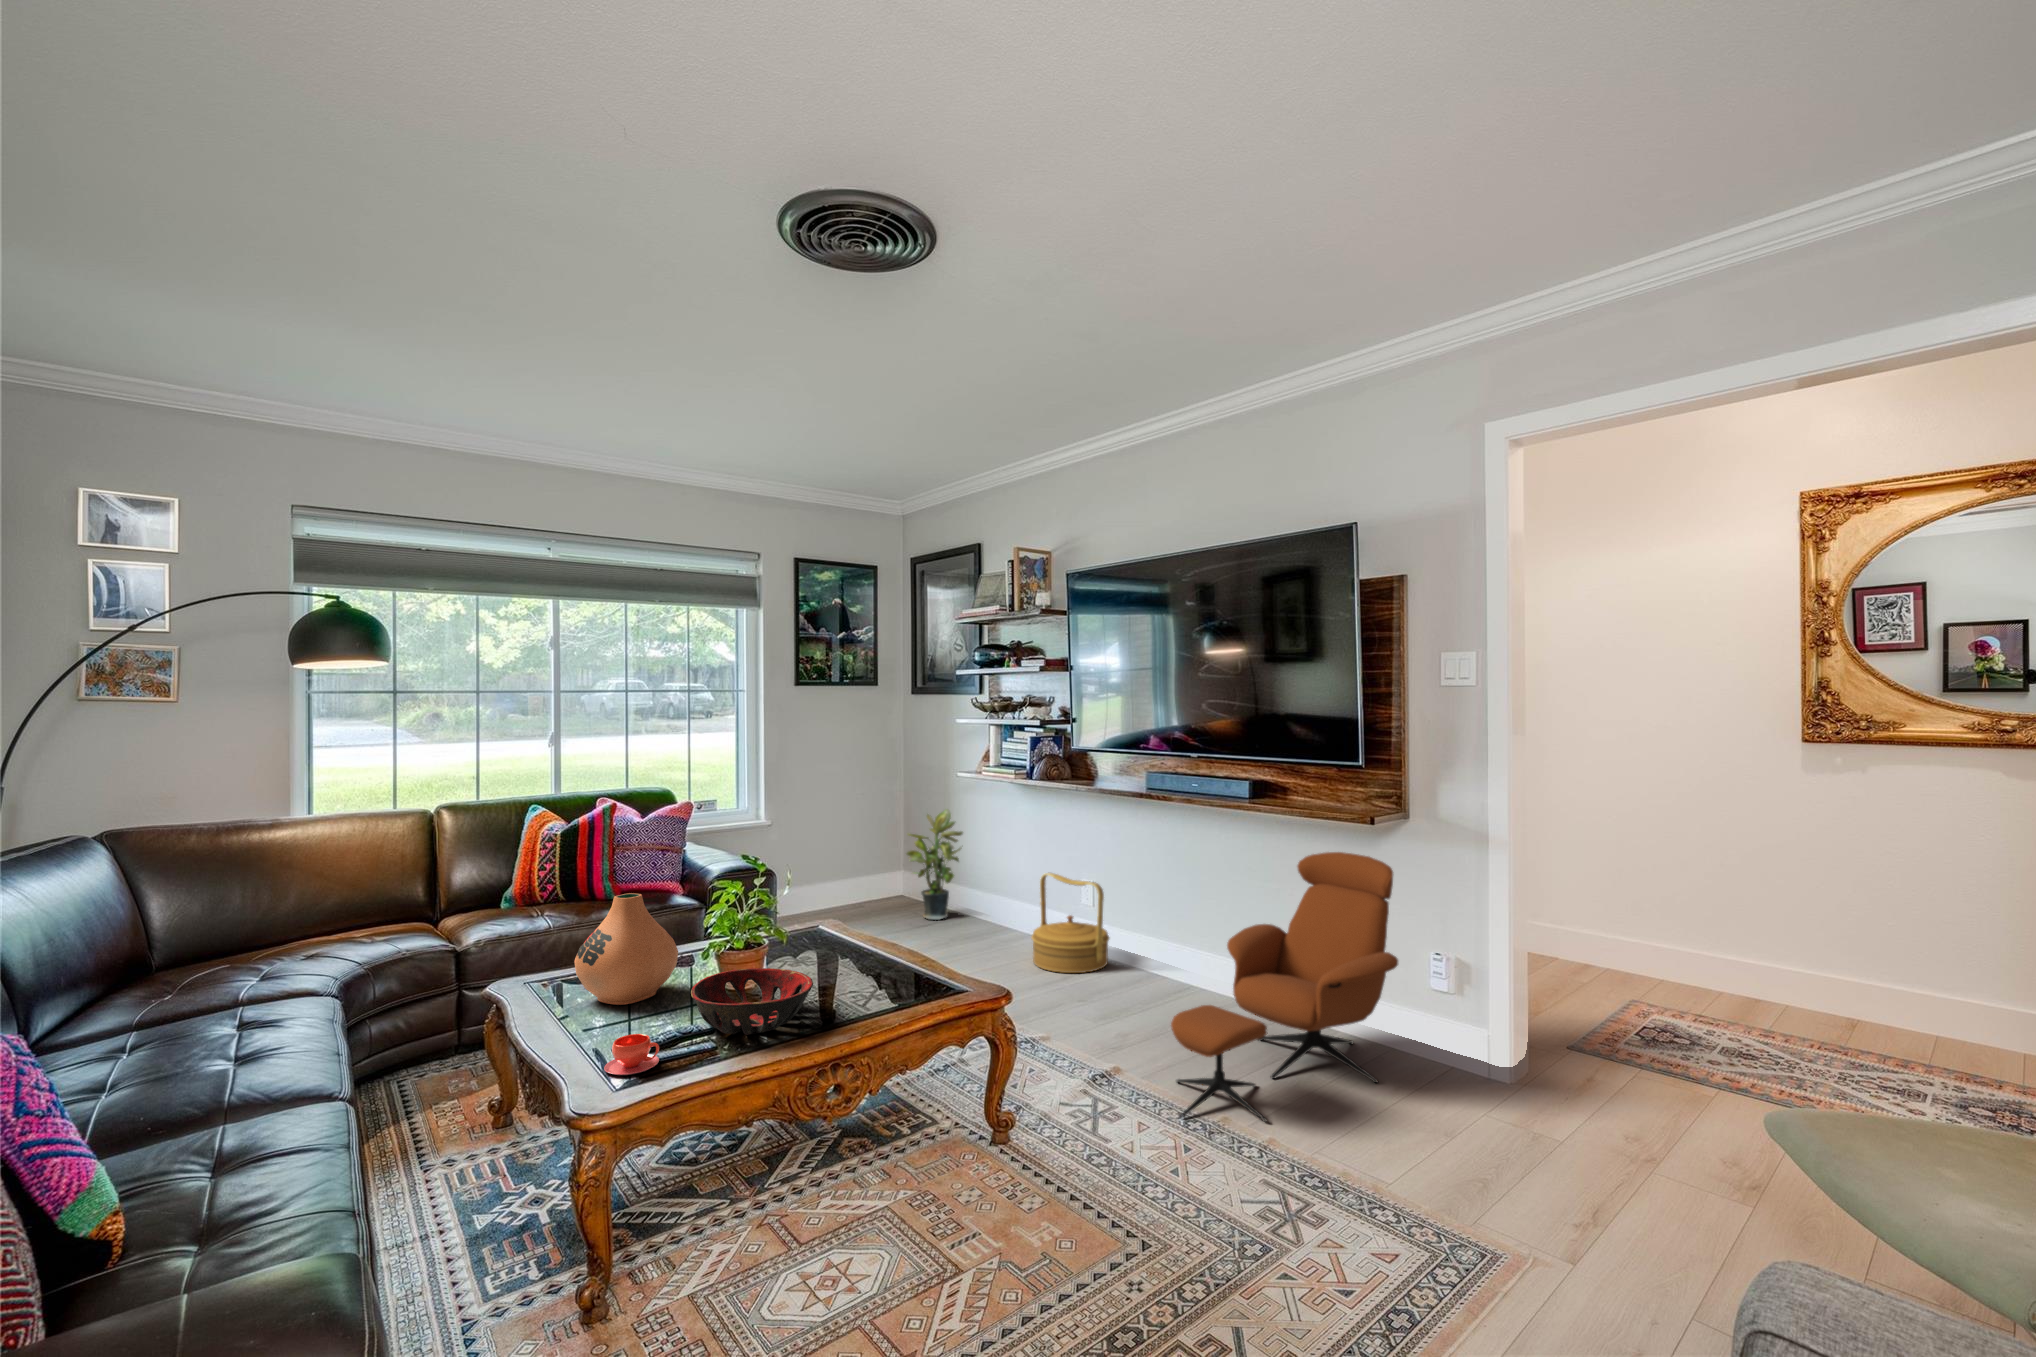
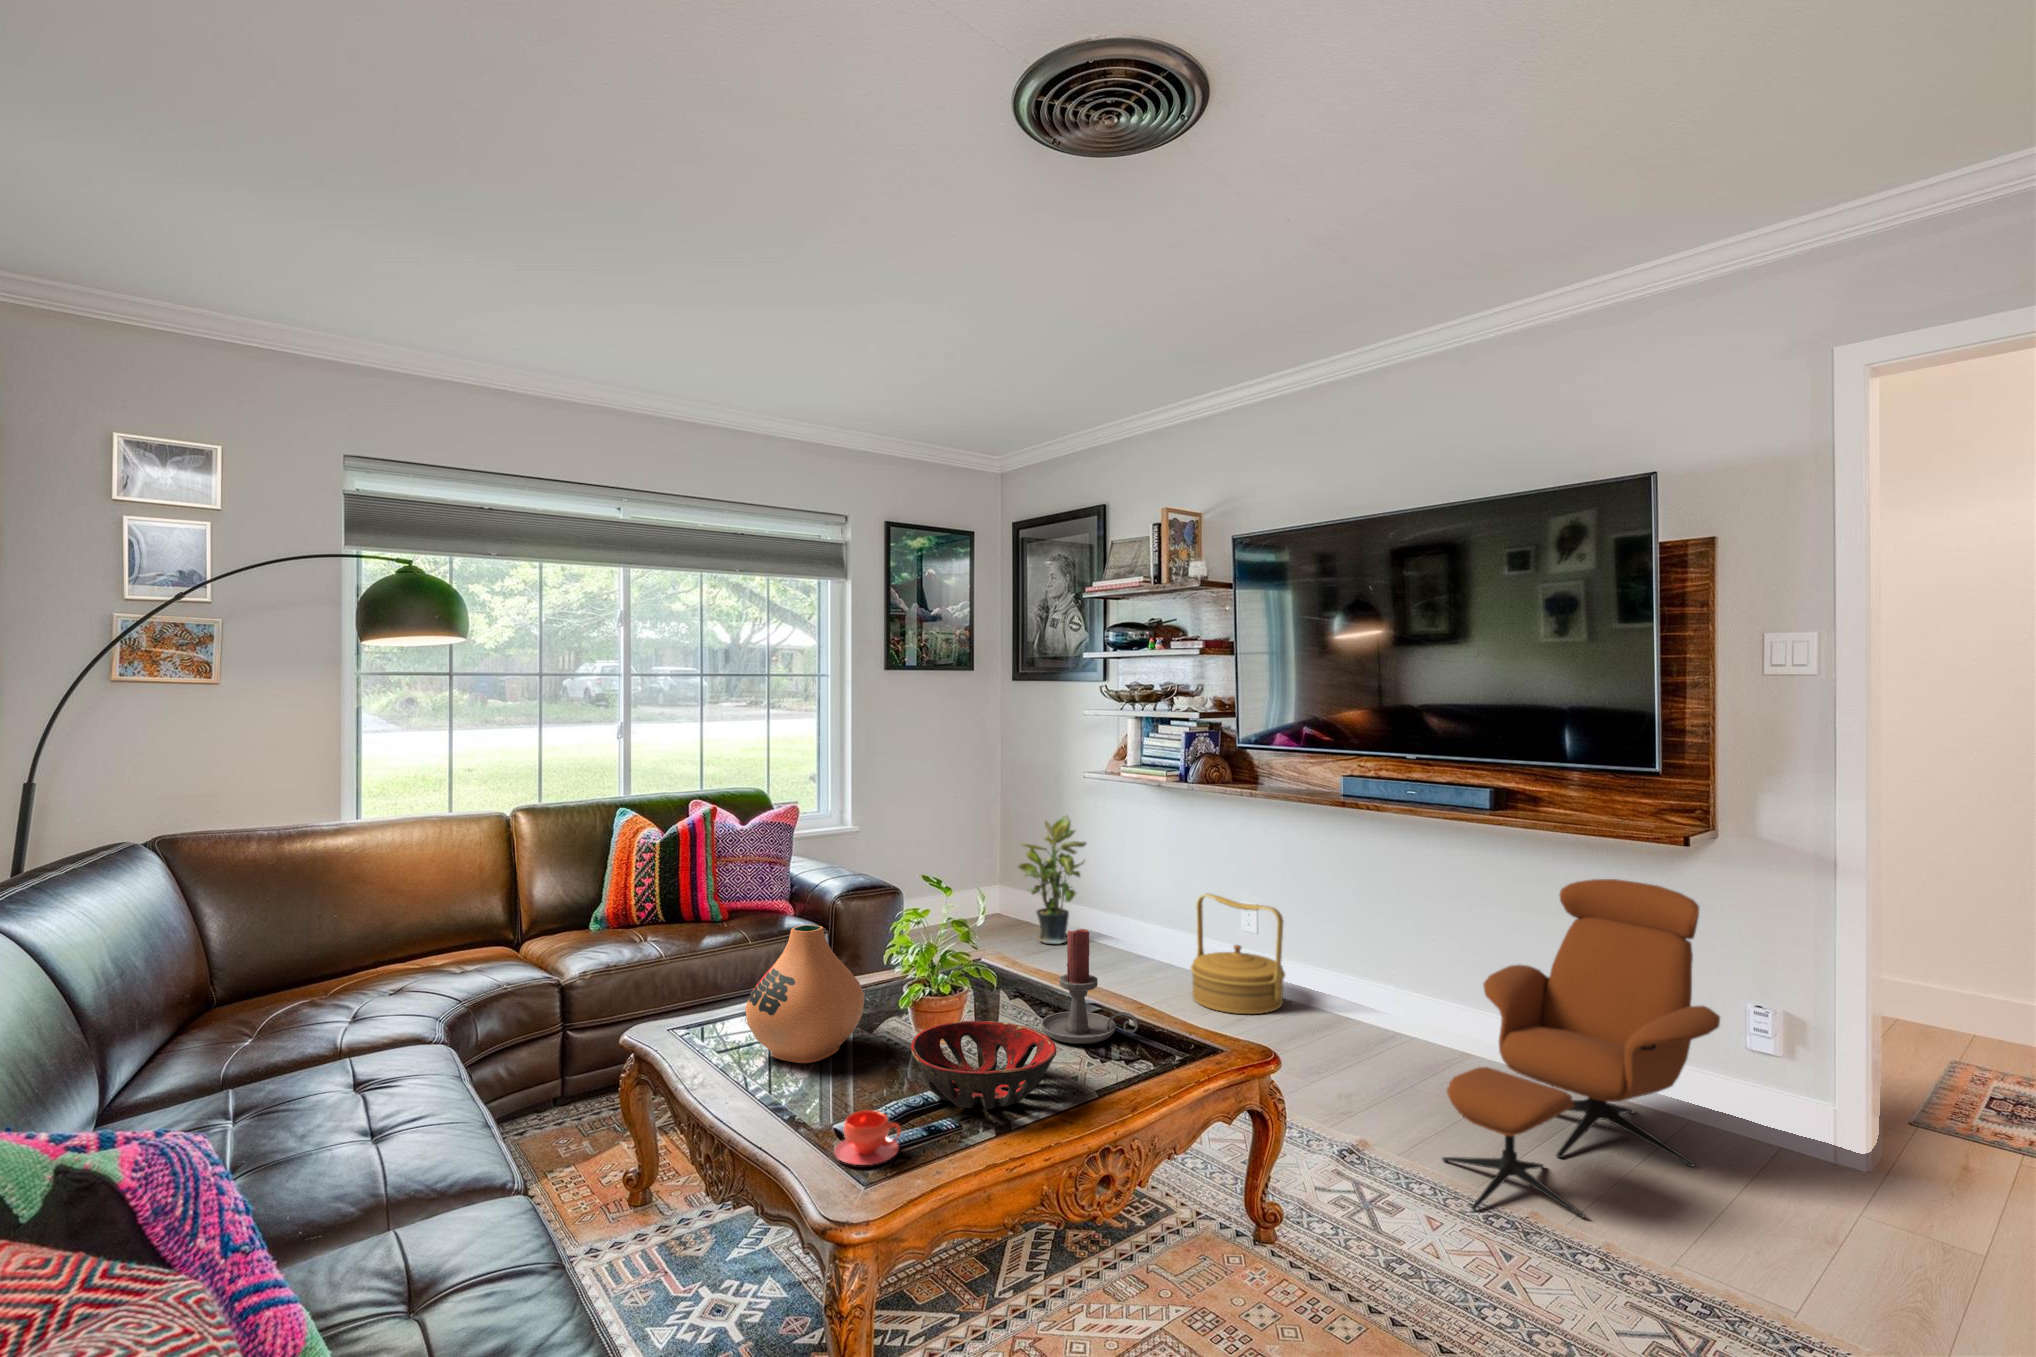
candle holder: none [828,894,905,987] -> present [1041,929,1138,1044]

